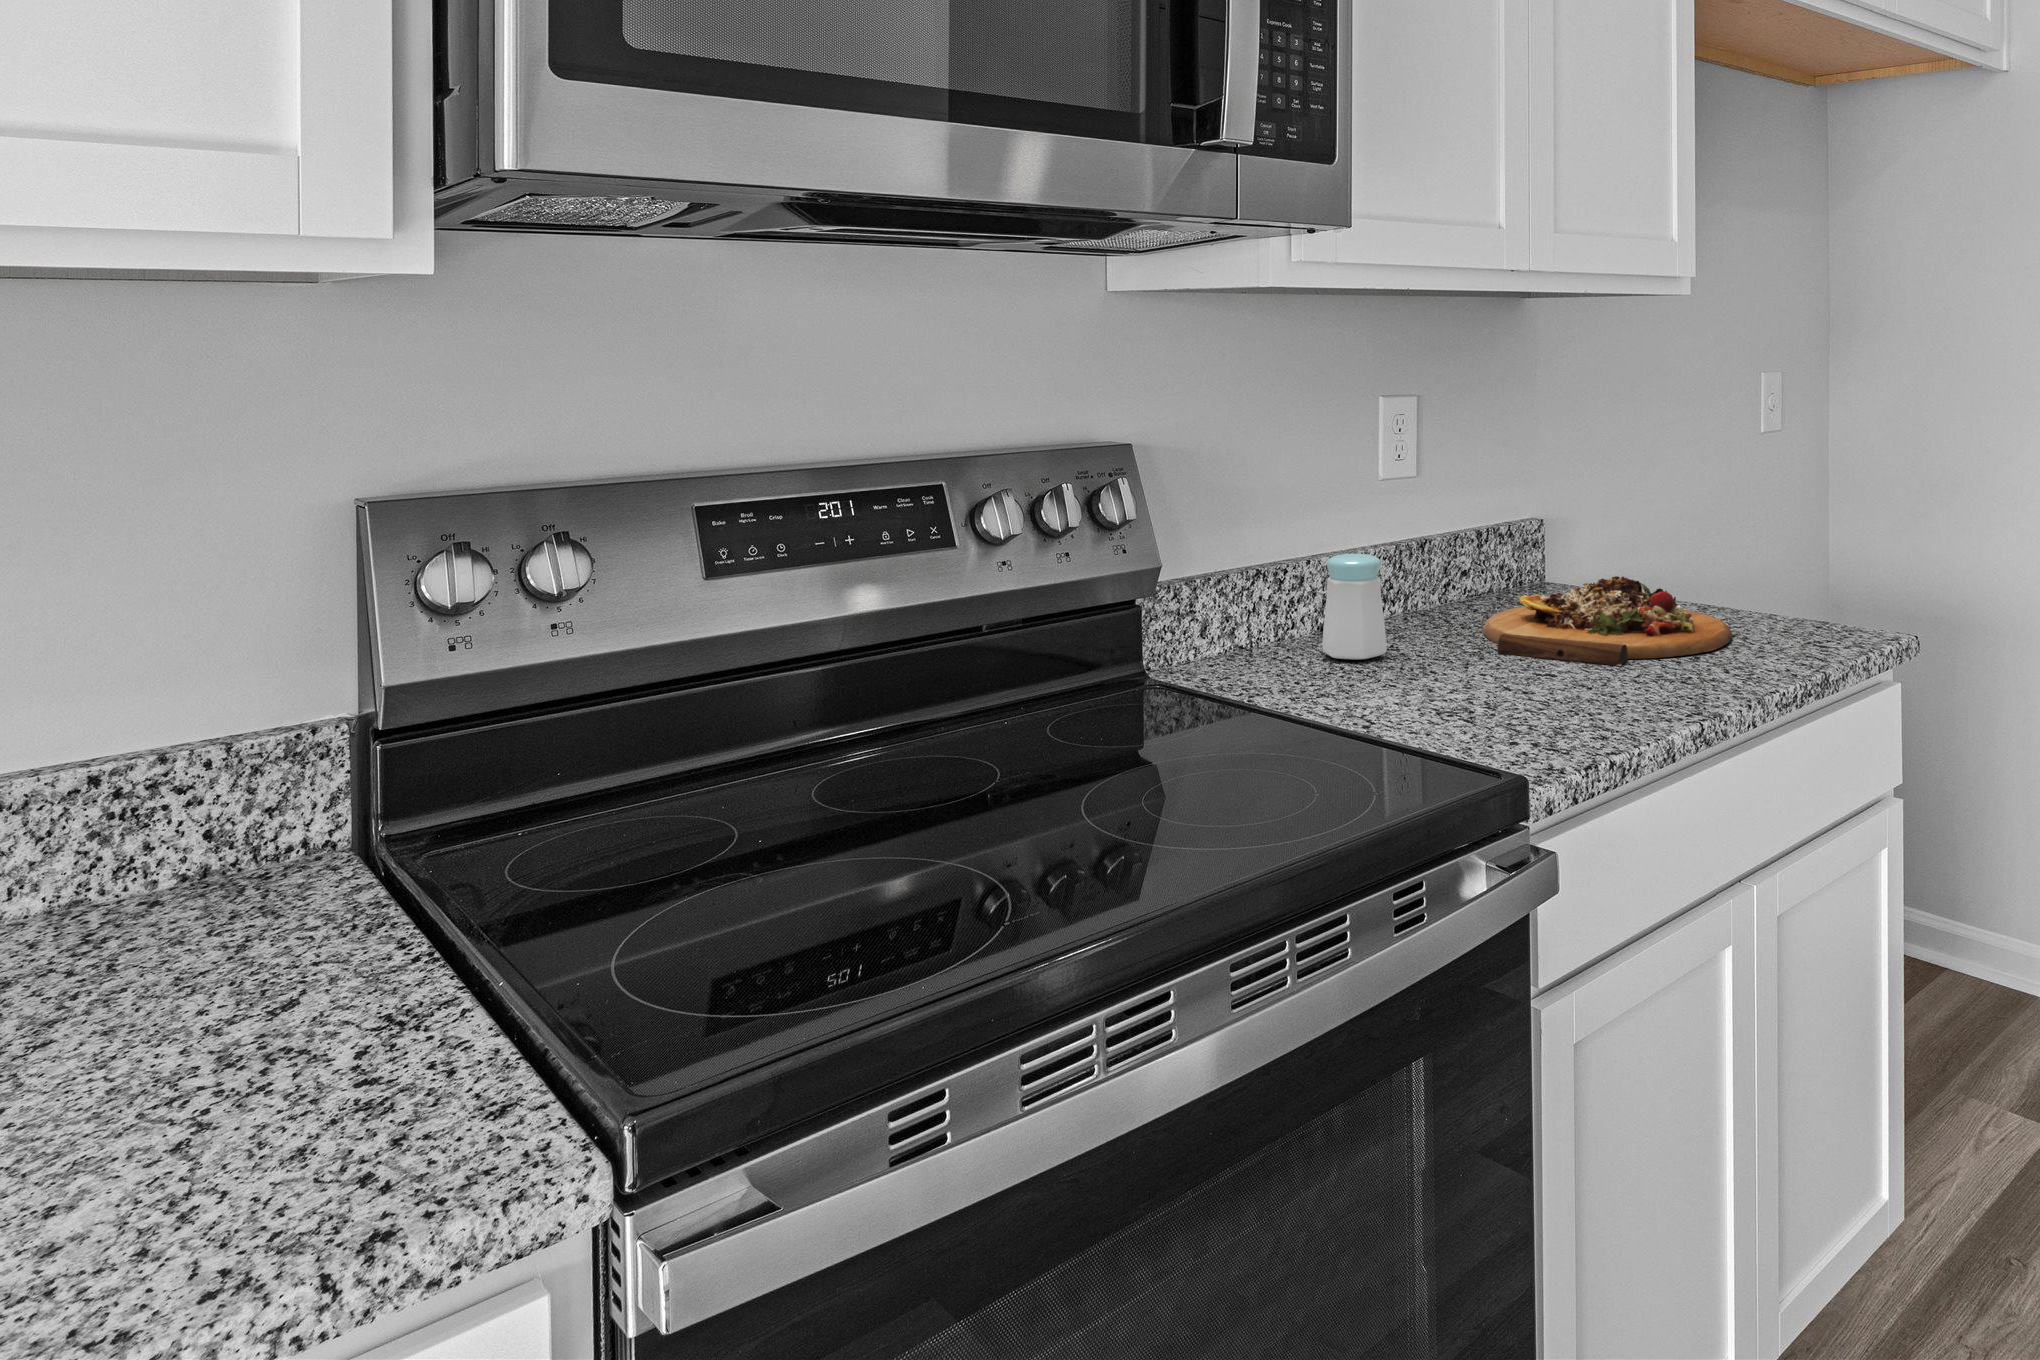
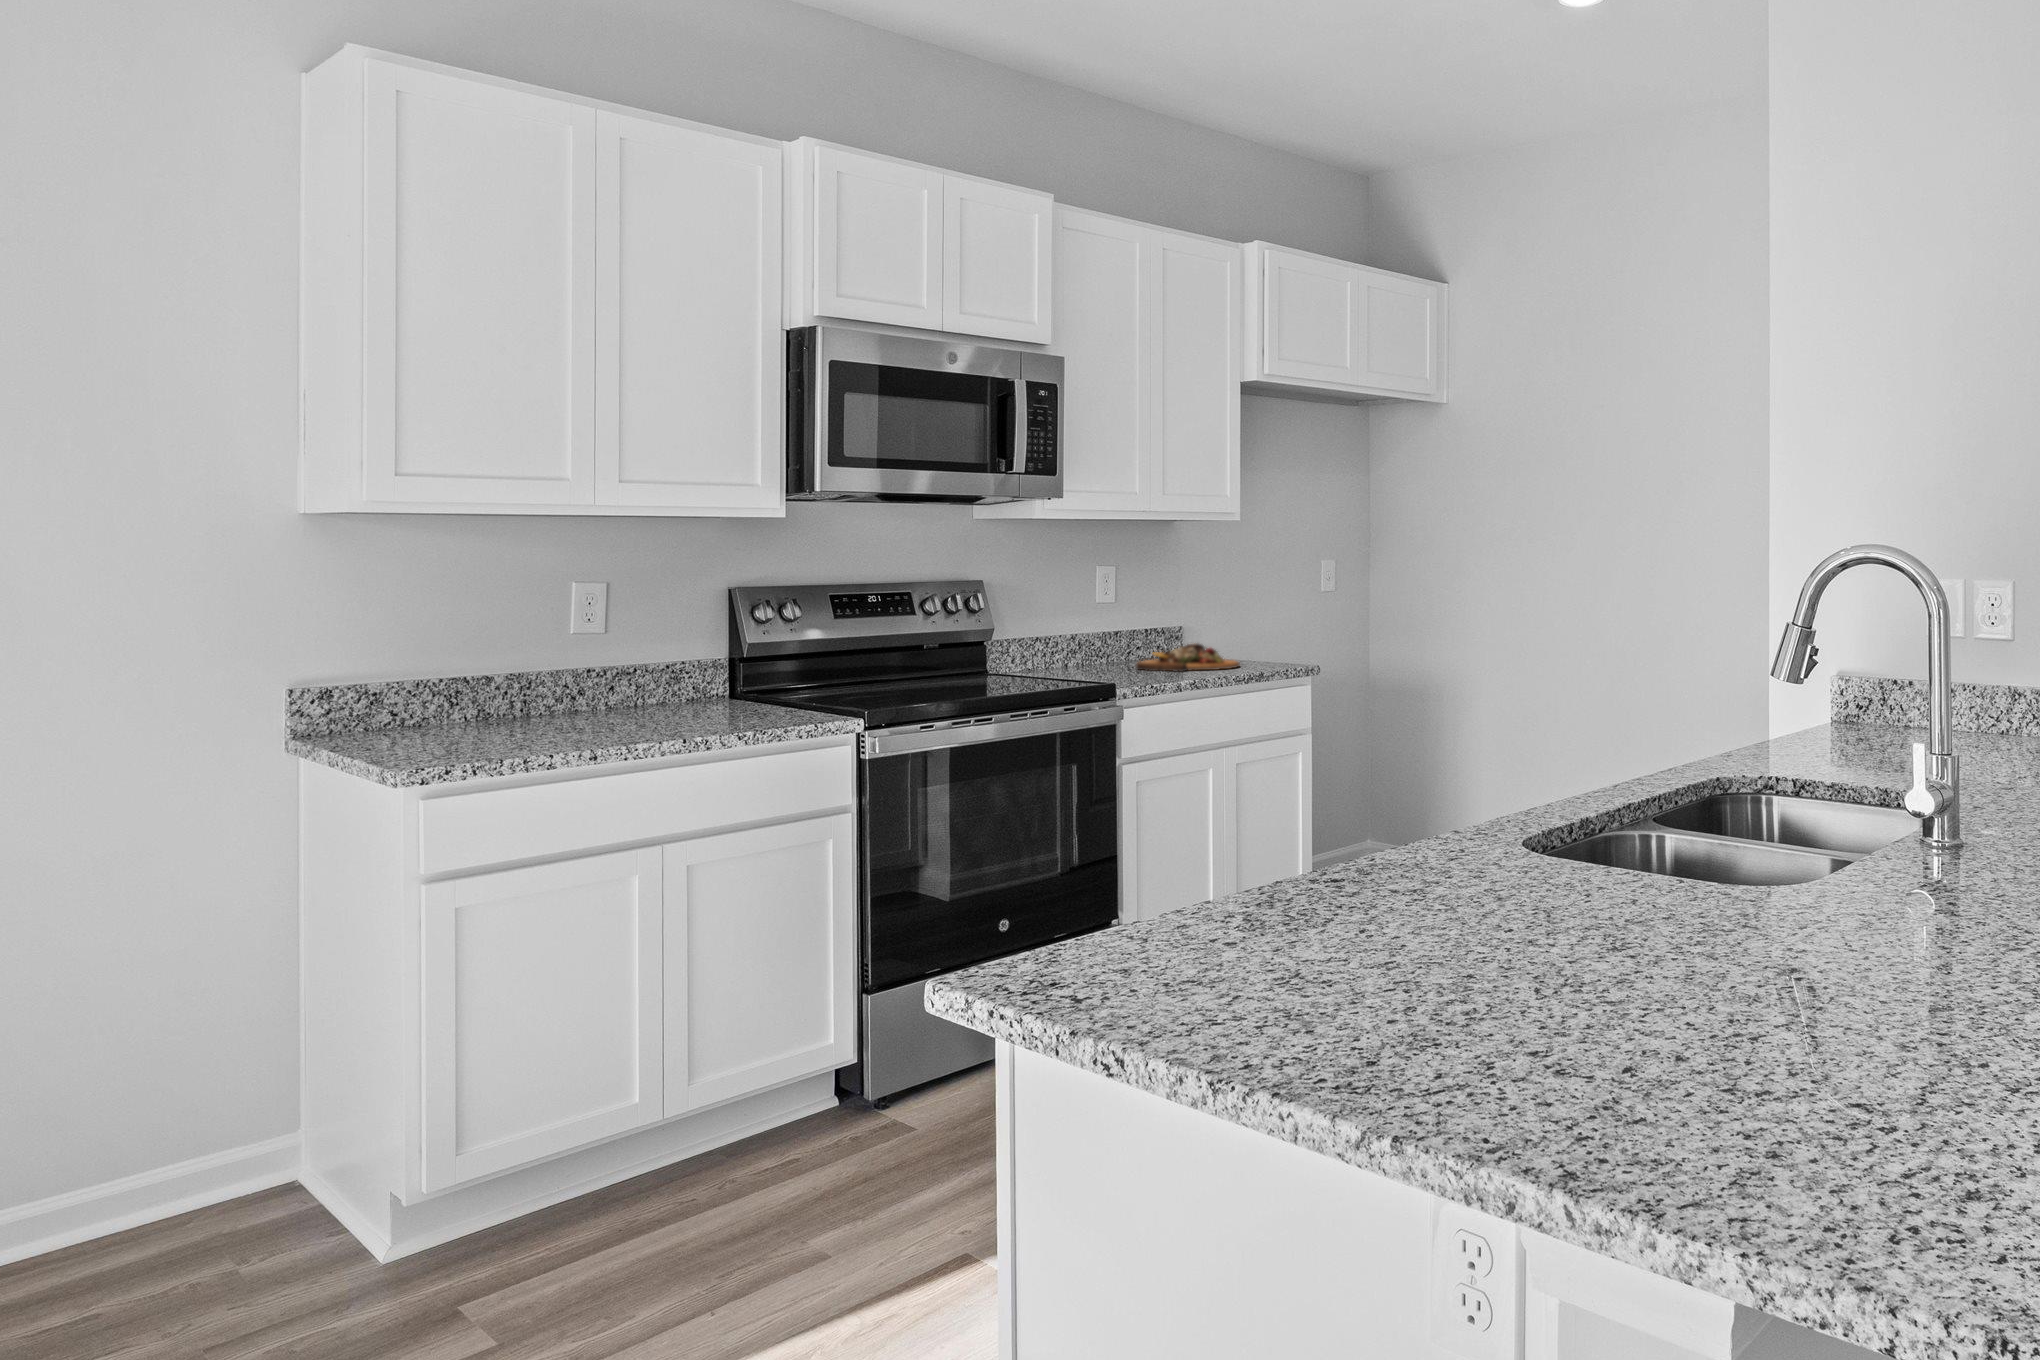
salt shaker: present [1323,554,1387,660] -> none [1063,629,1089,670]

